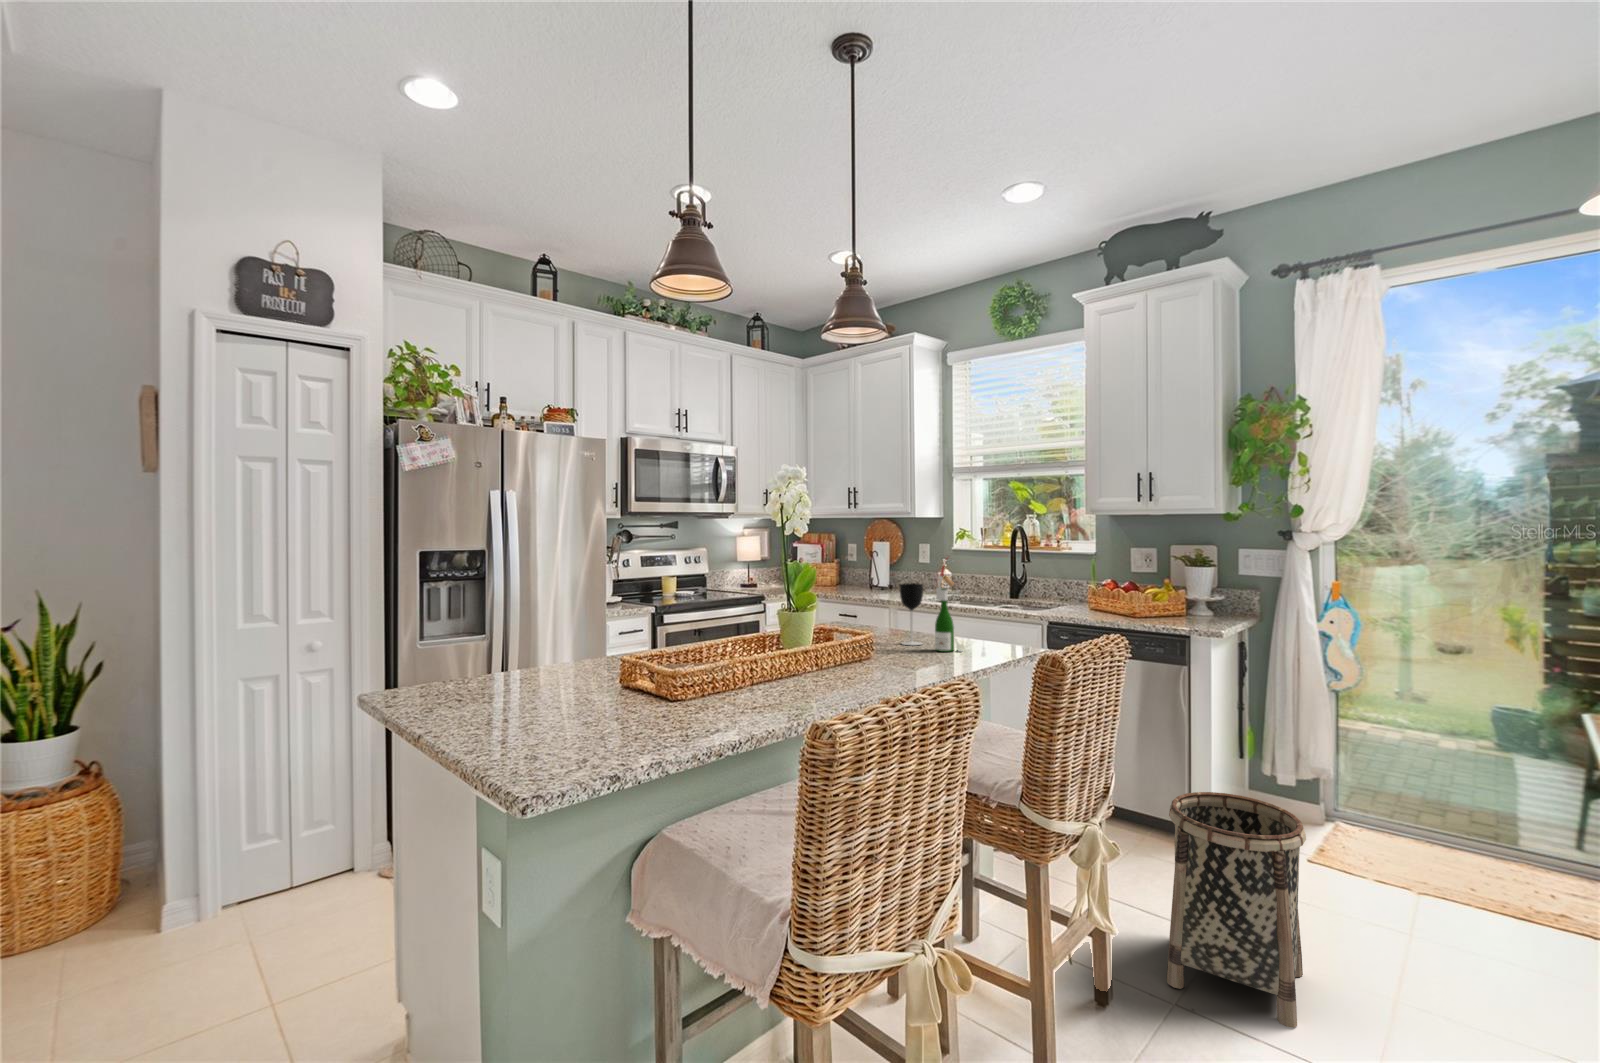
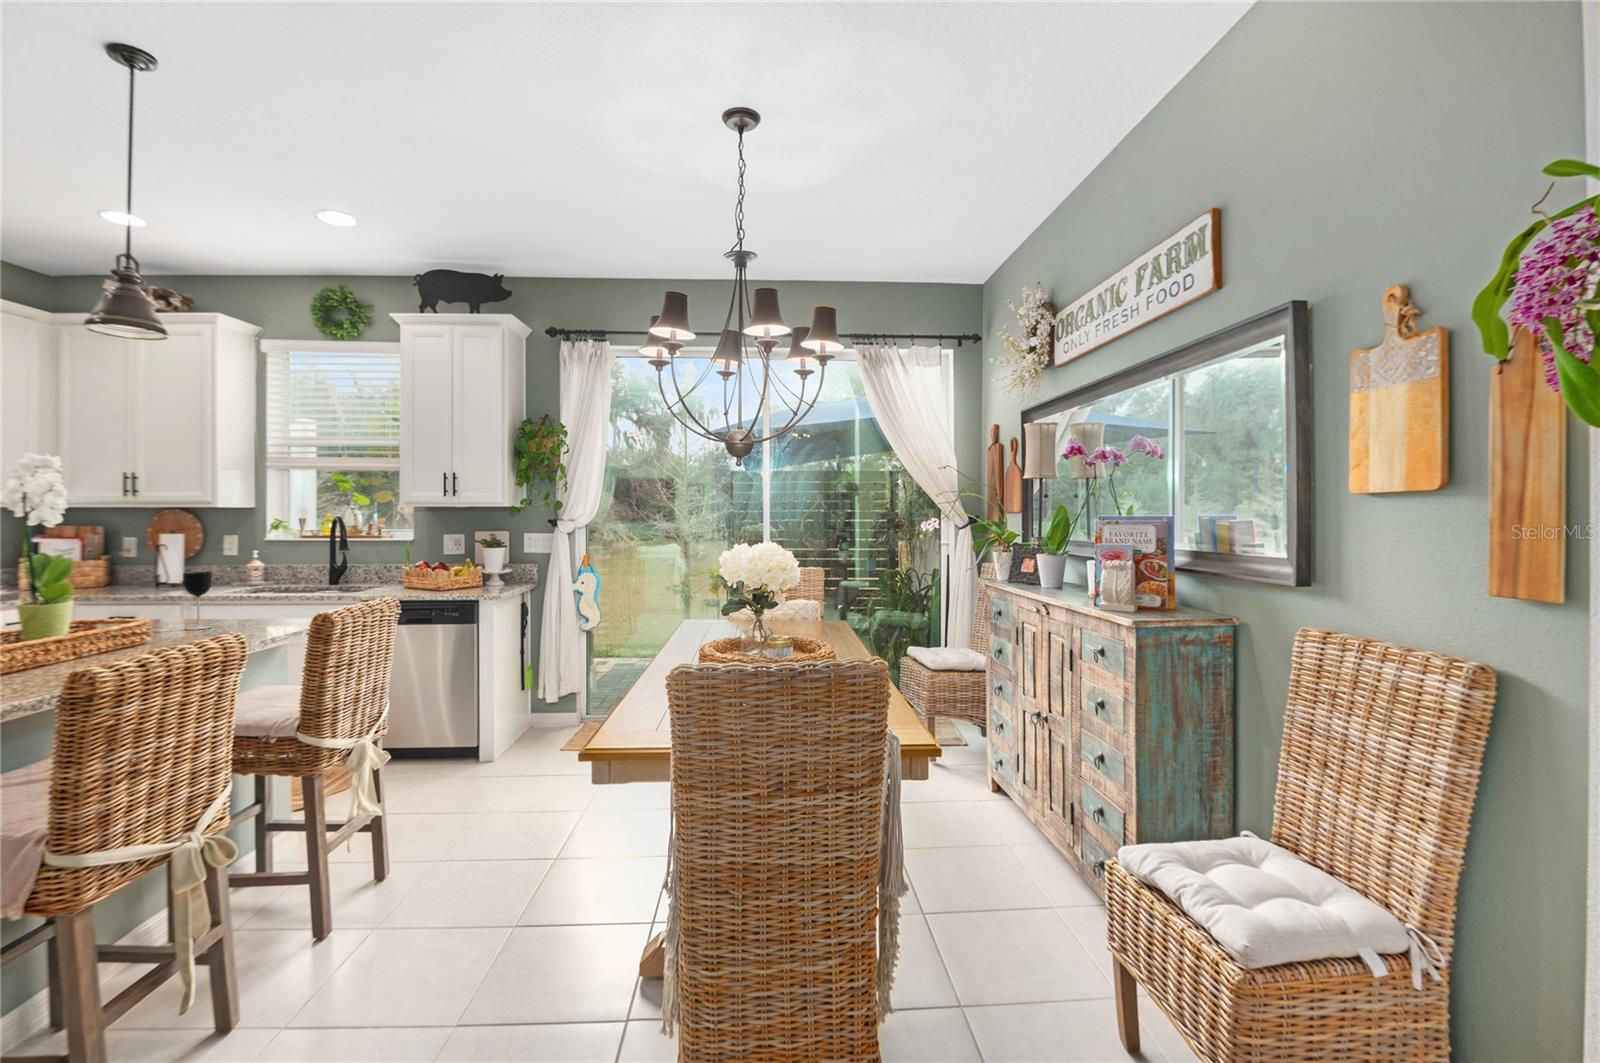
wine bottle: present [935,559,962,652] -> none [224,546,255,631]
basket: present [1167,792,1306,1028] -> none [439,707,533,850]

